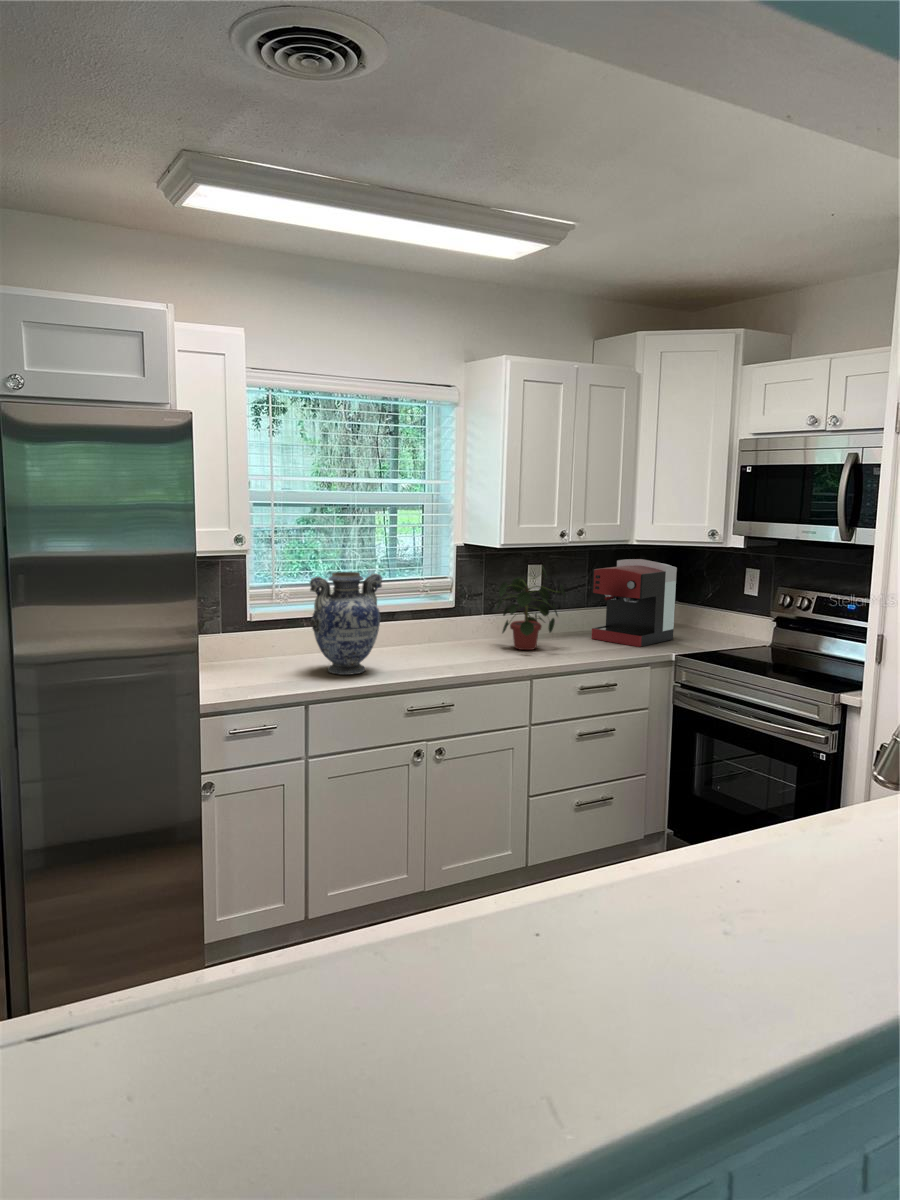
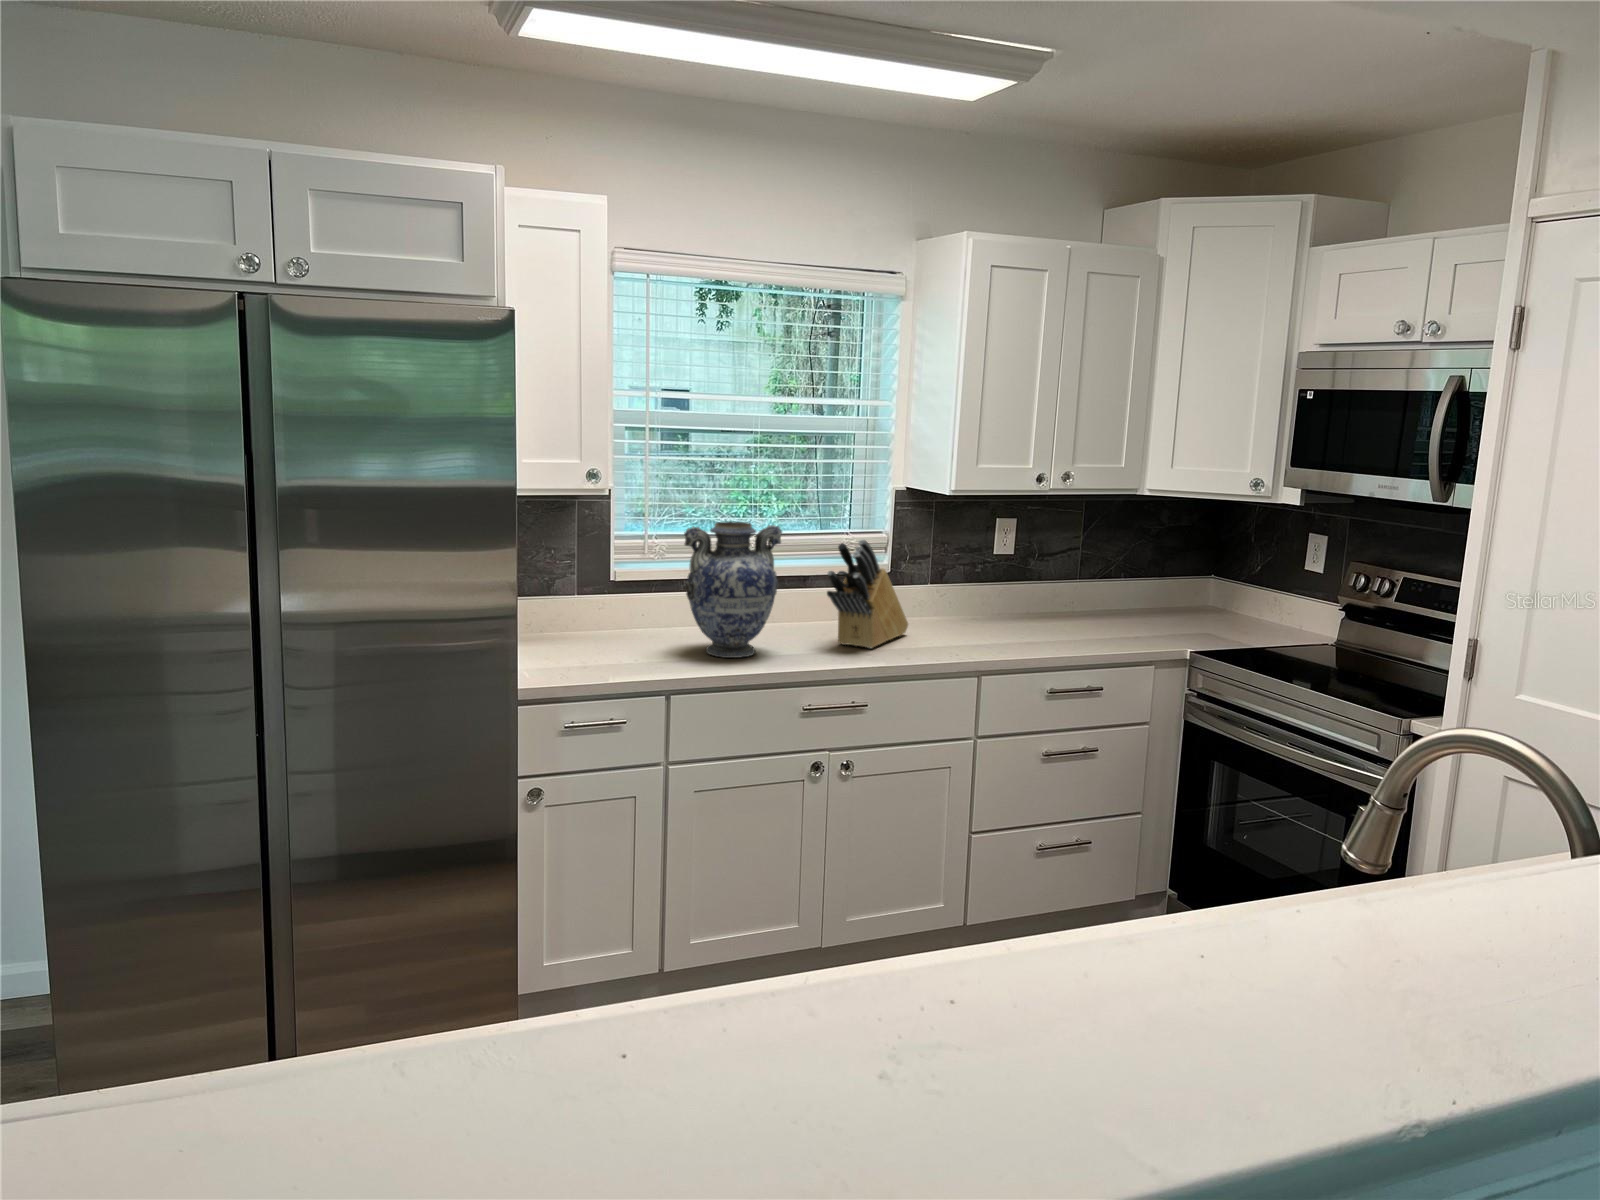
coffee maker: present [592,559,677,647] -> none [1078,516,1203,638]
potted plant: present [496,566,566,650] -> none [943,521,1040,635]
knife block: none [416,582,473,663] -> present [827,540,908,648]

